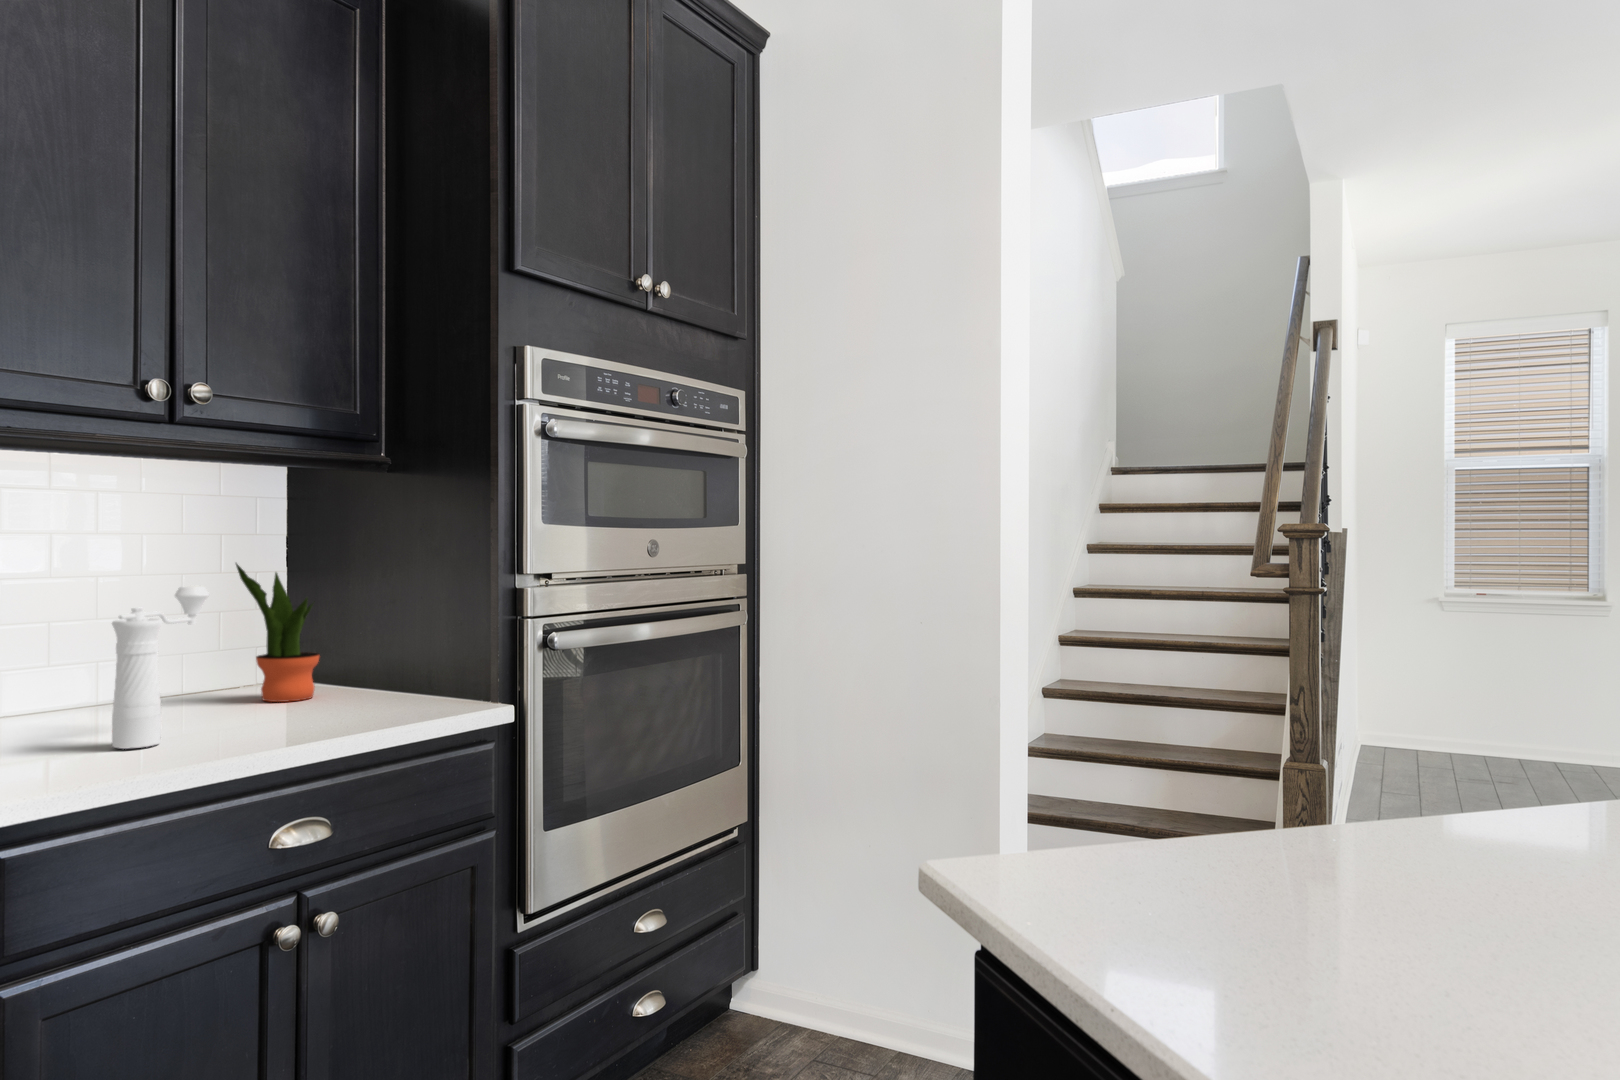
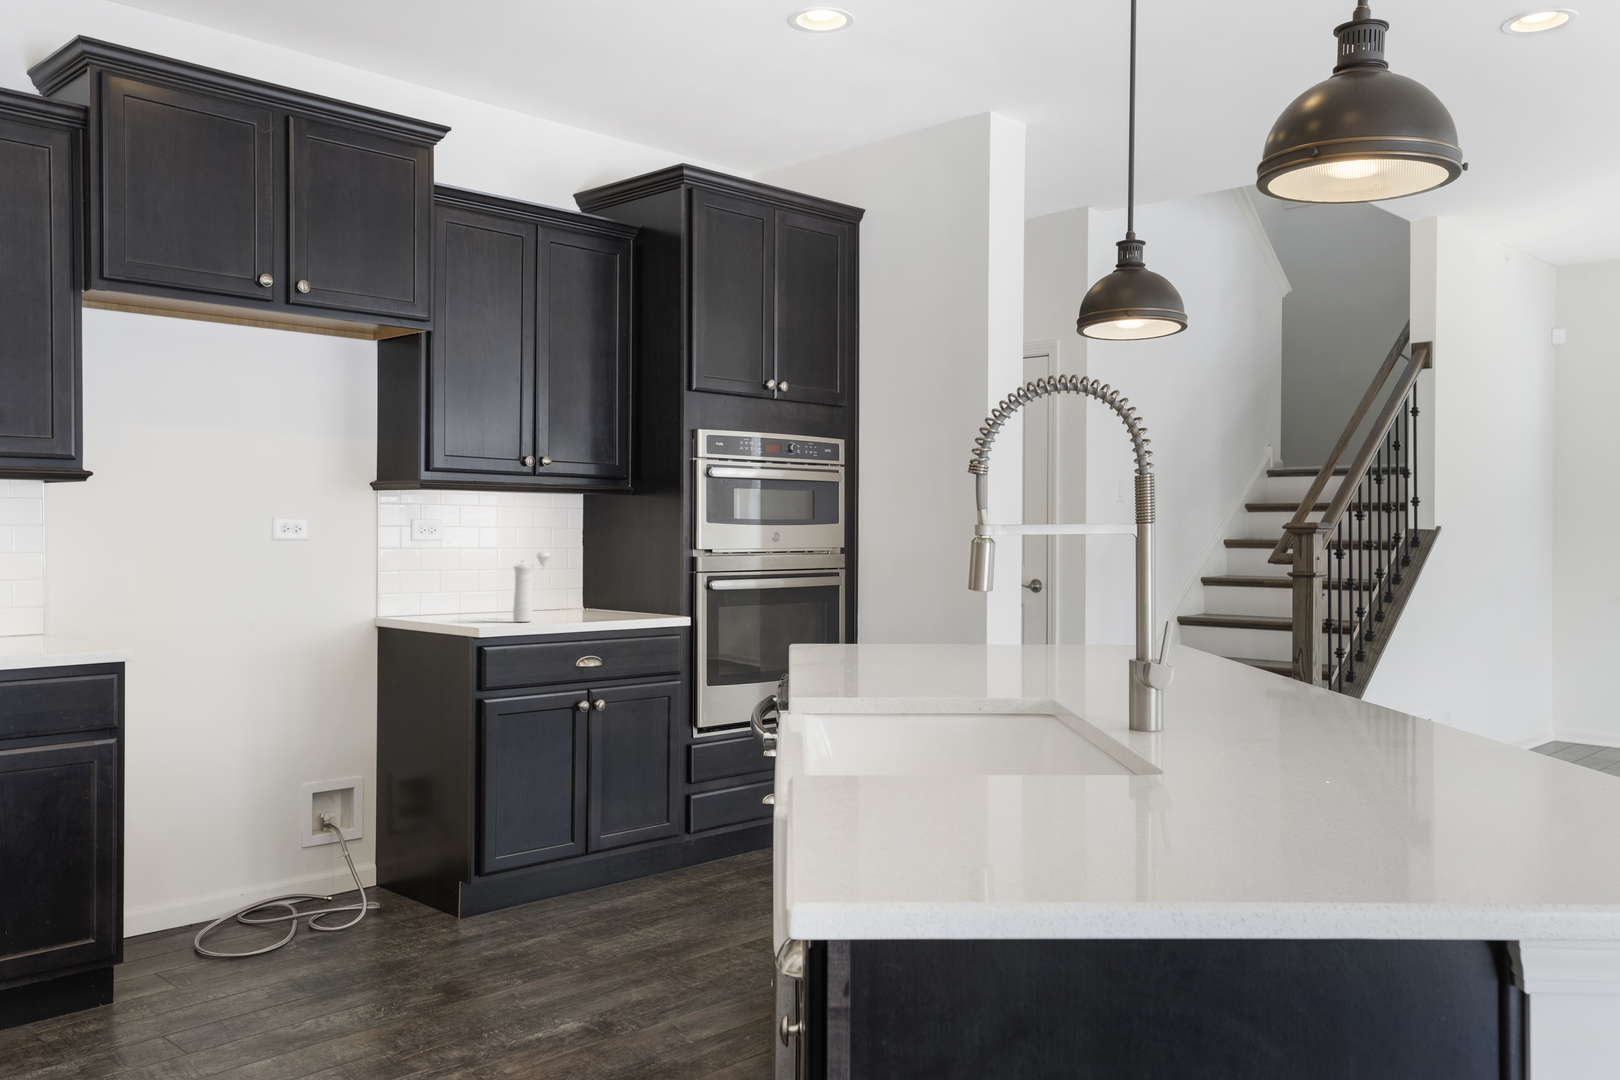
potted plant: present [236,563,320,702] -> none [560,542,600,614]

